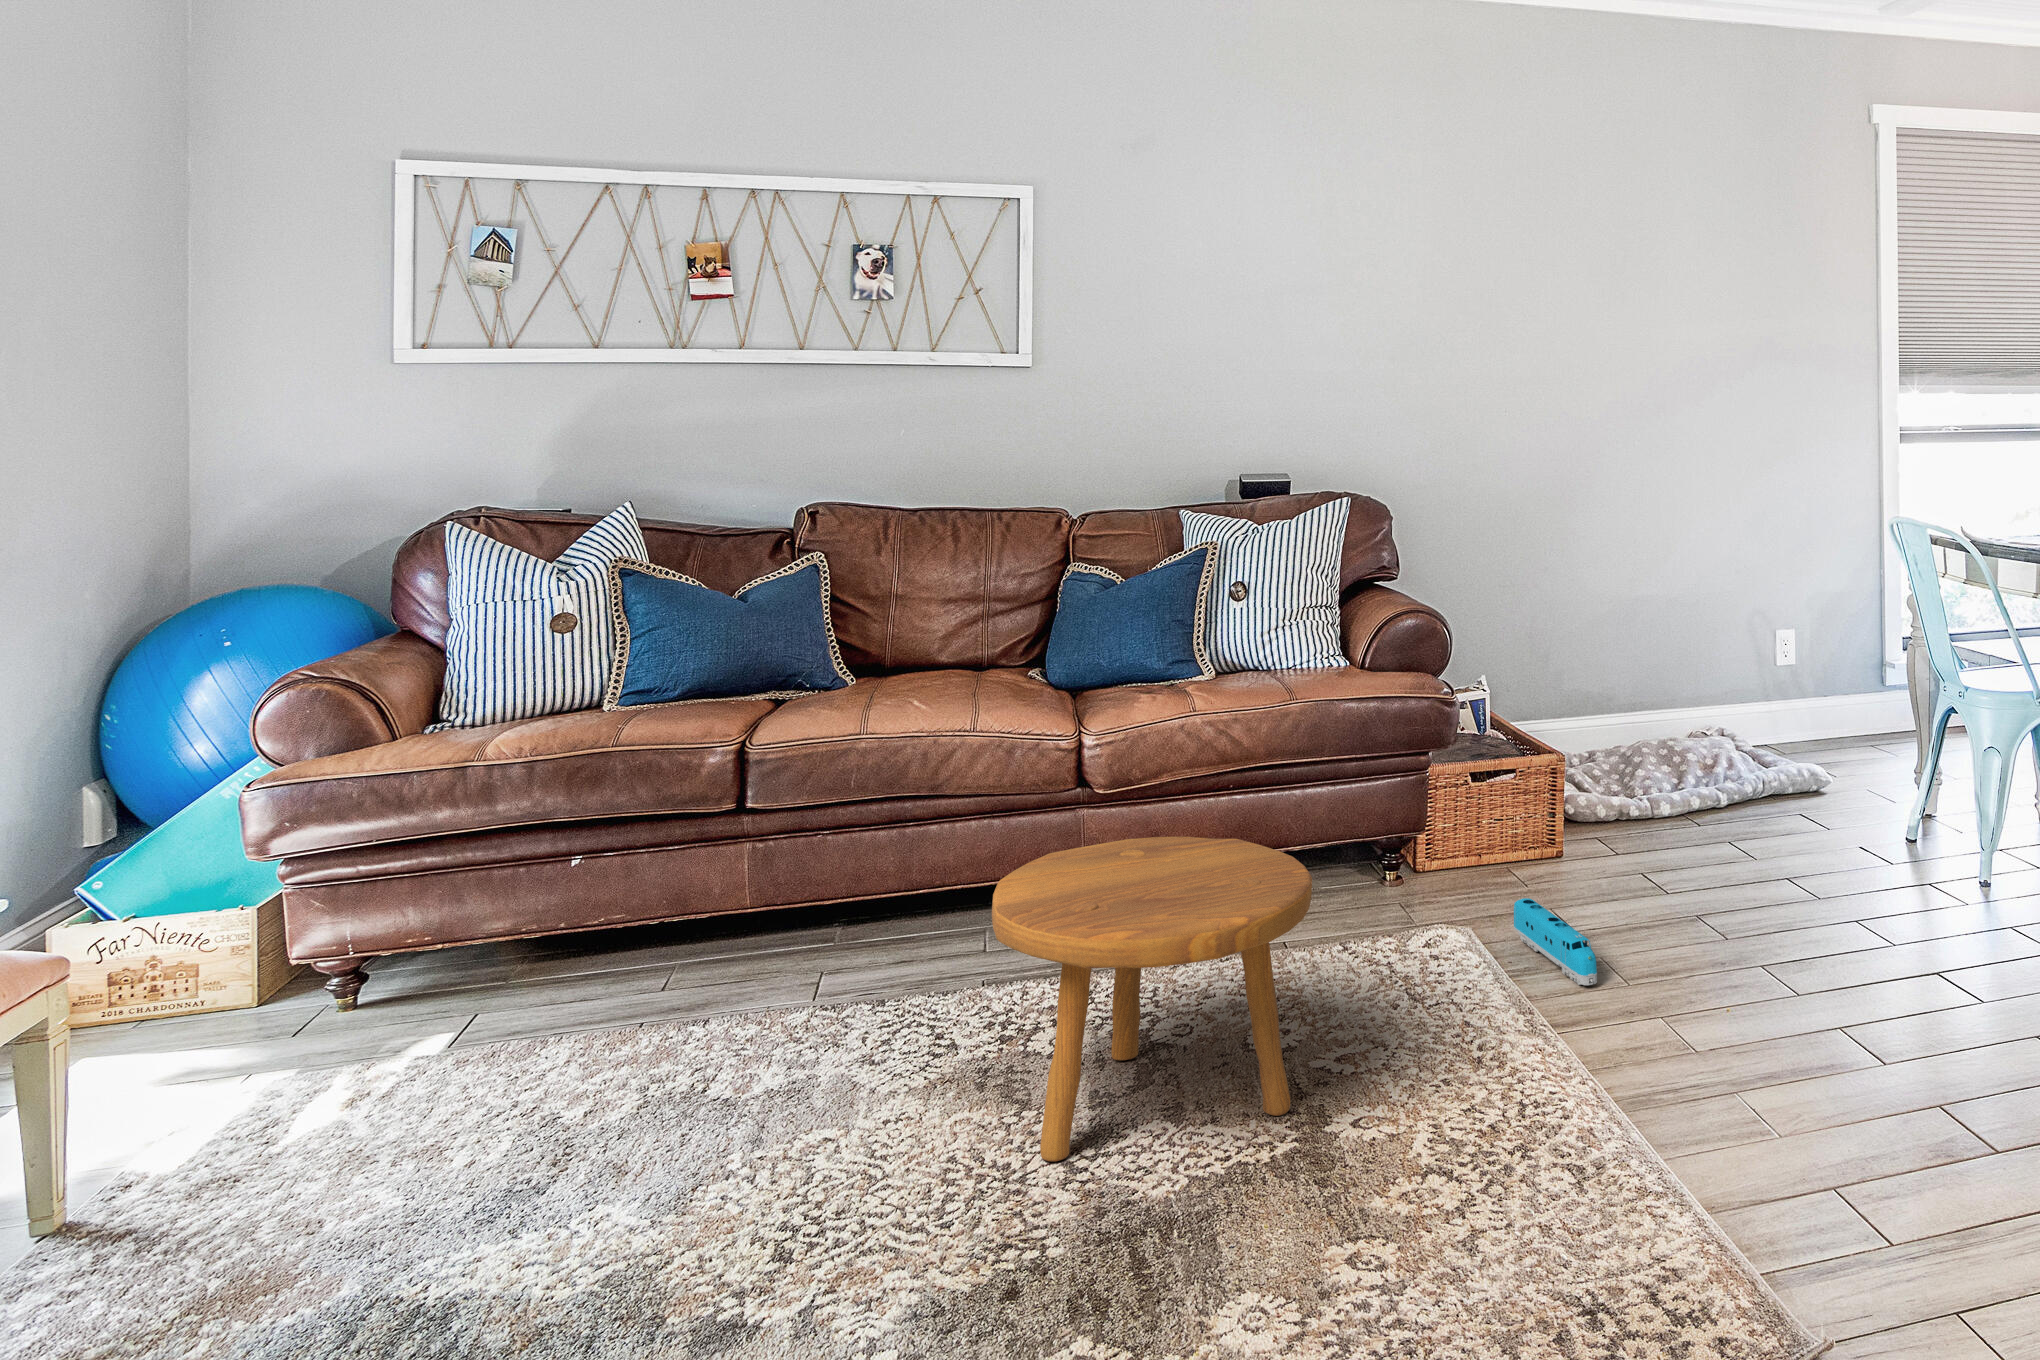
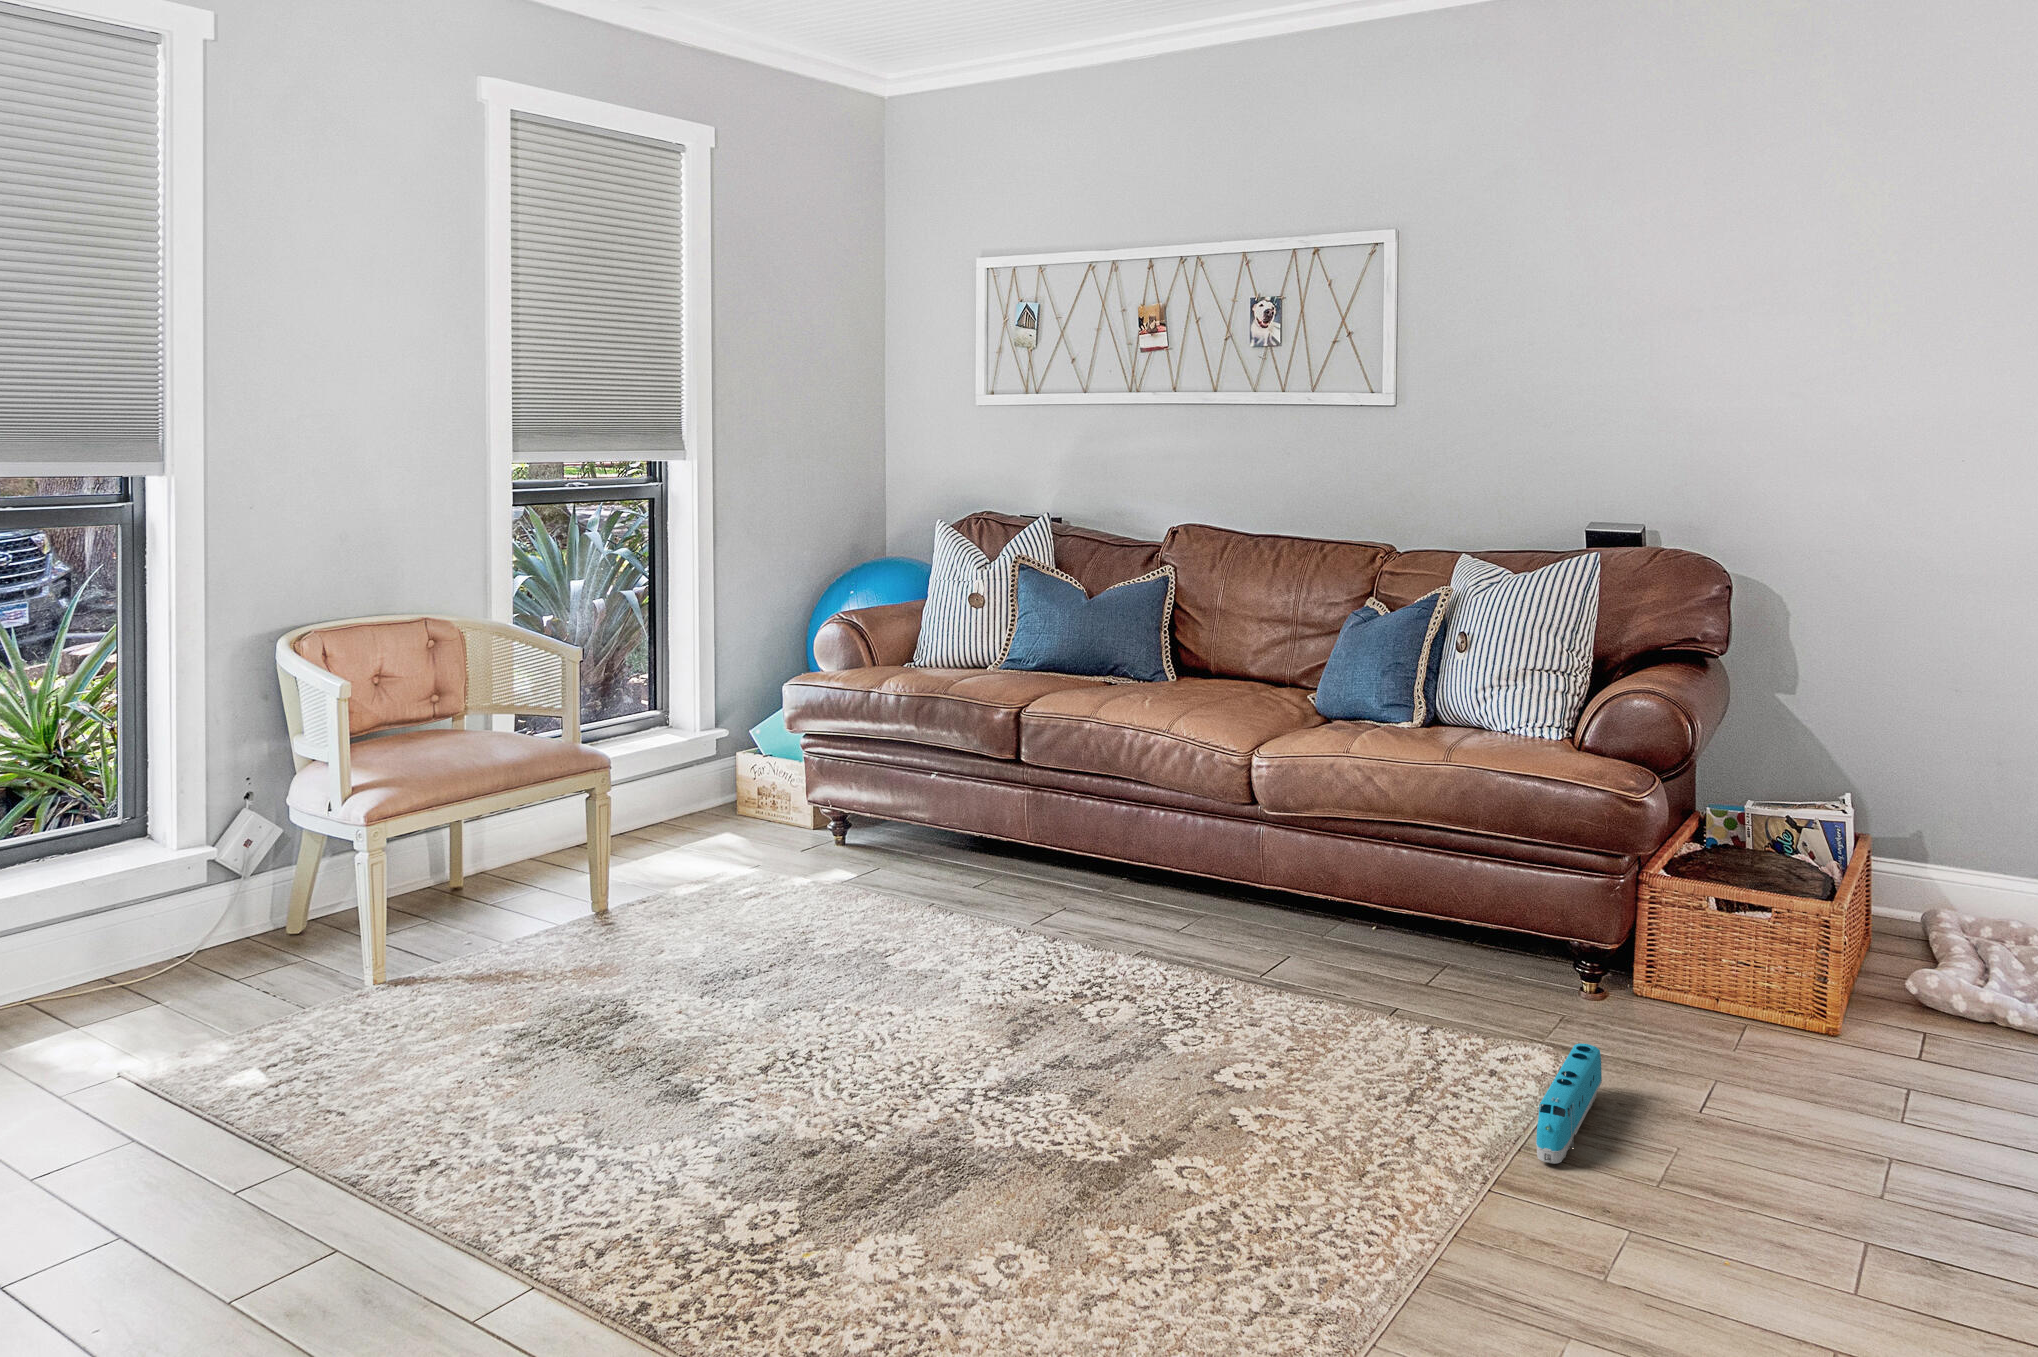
footstool: present [992,836,1312,1161] -> none [871,831,1158,1131]

